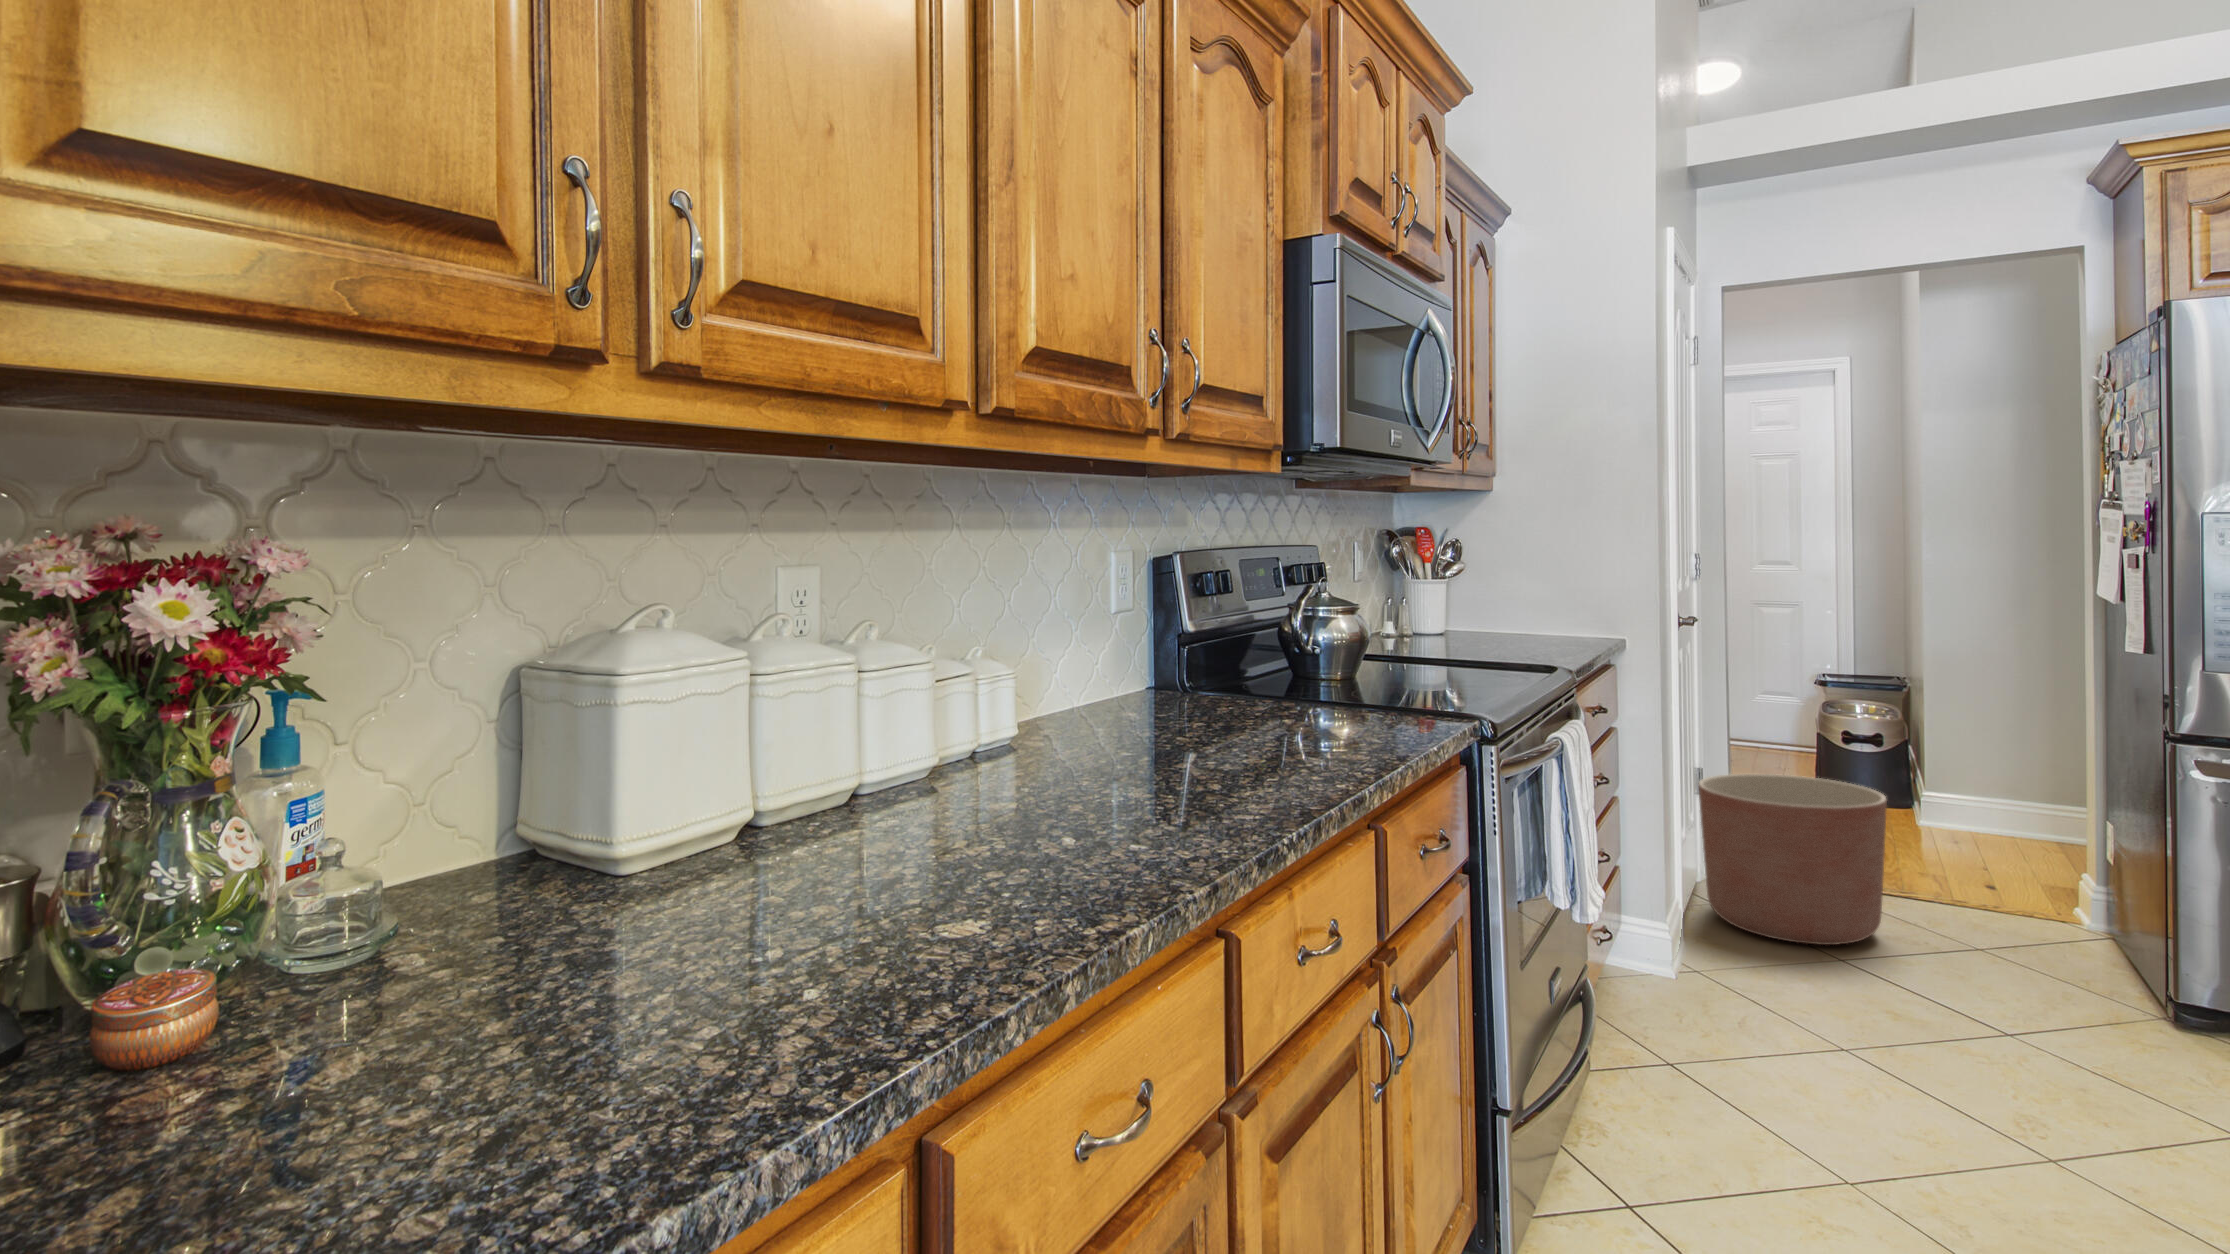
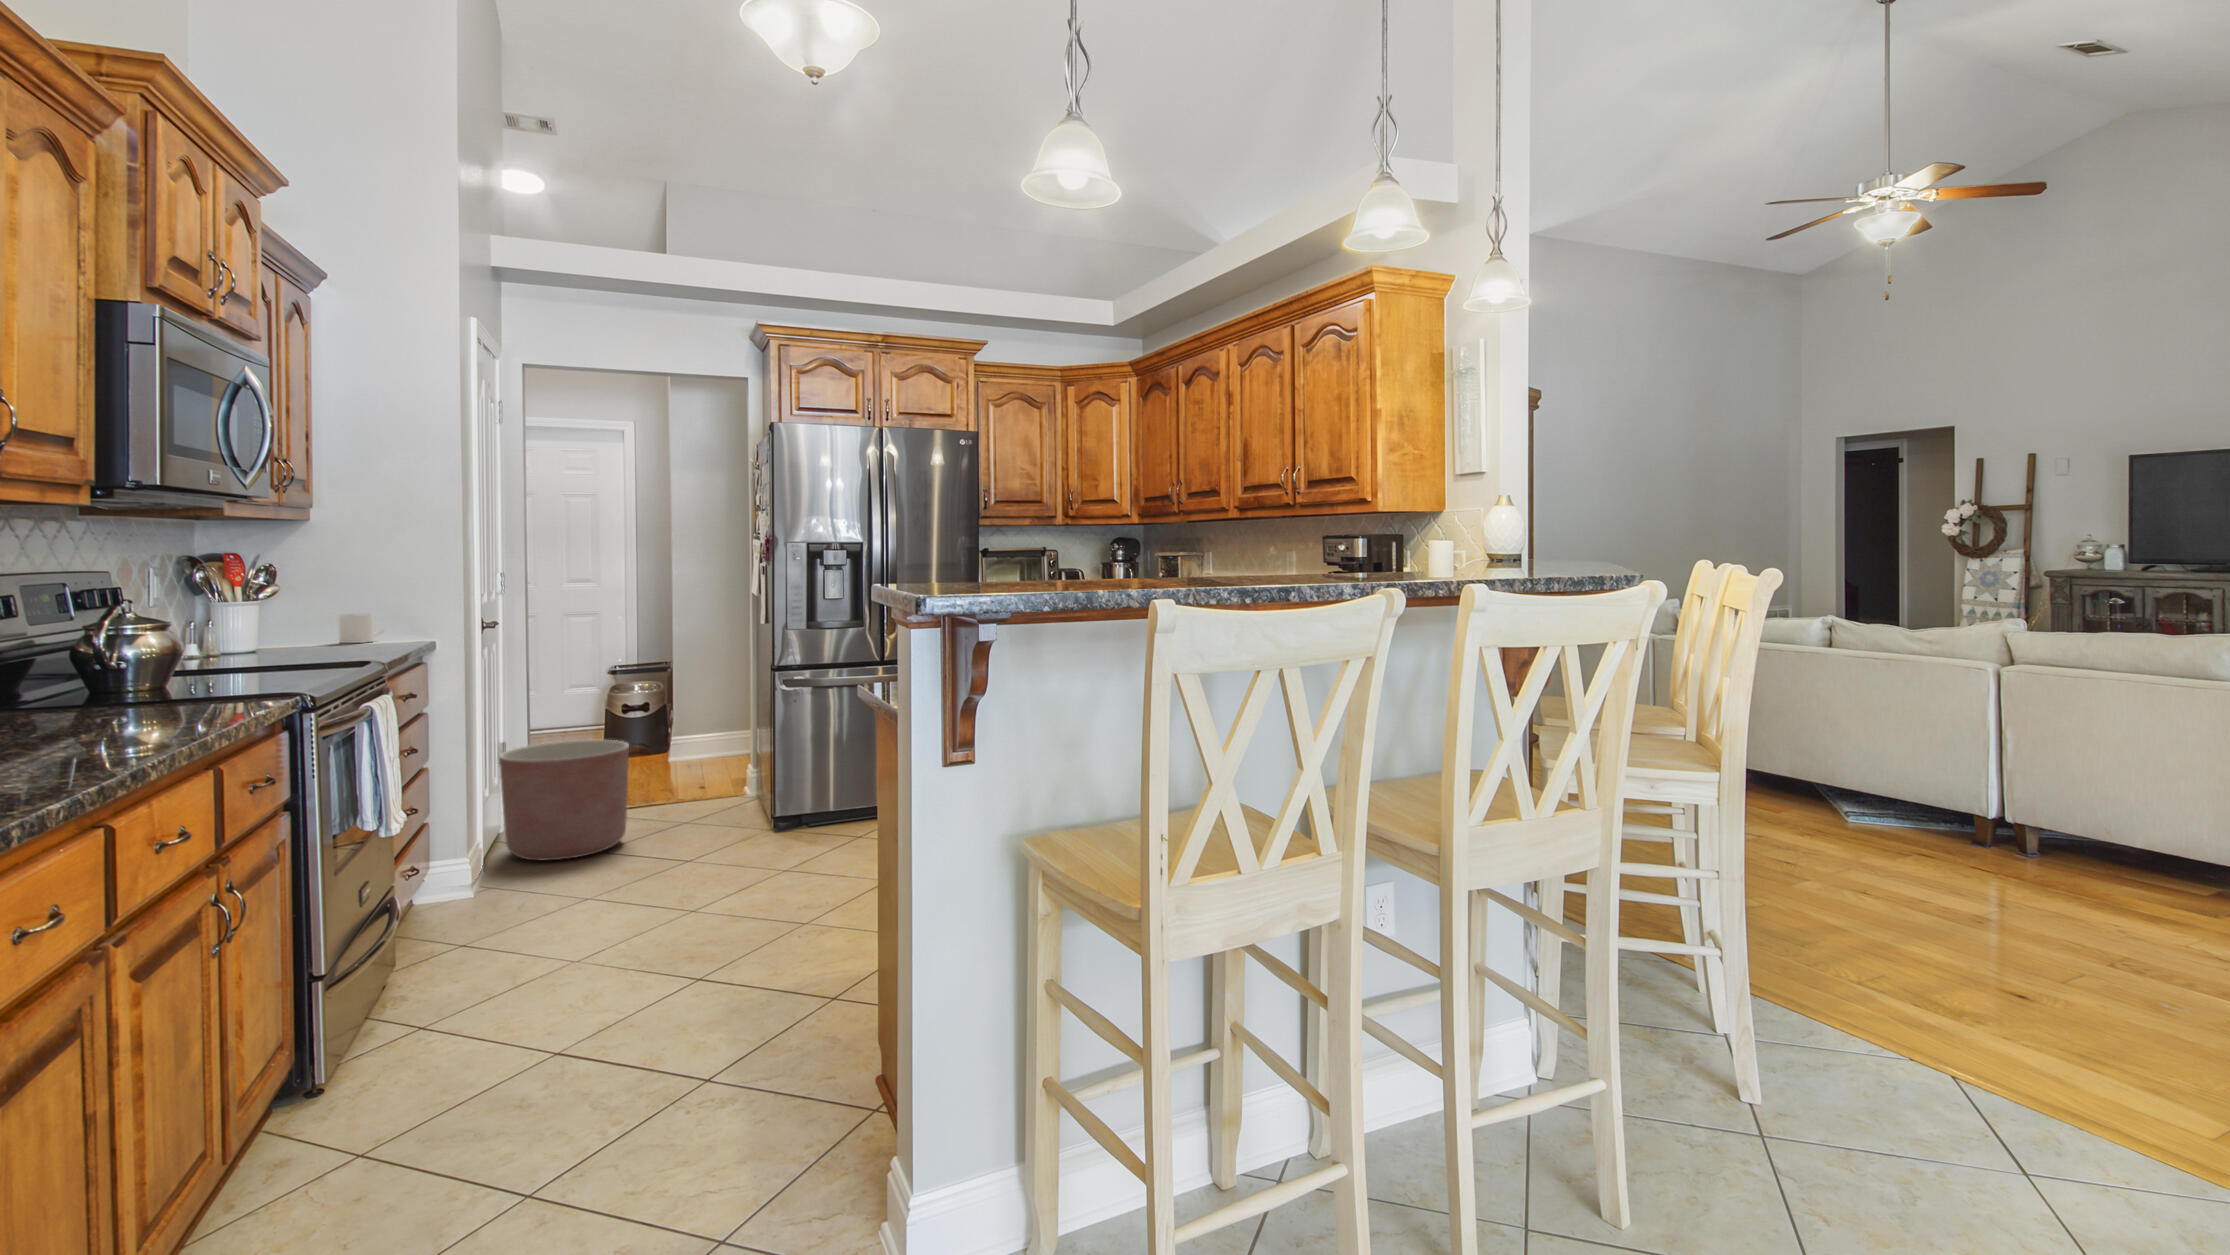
mug: none [1523,599,1569,633] -> present [339,614,383,643]

